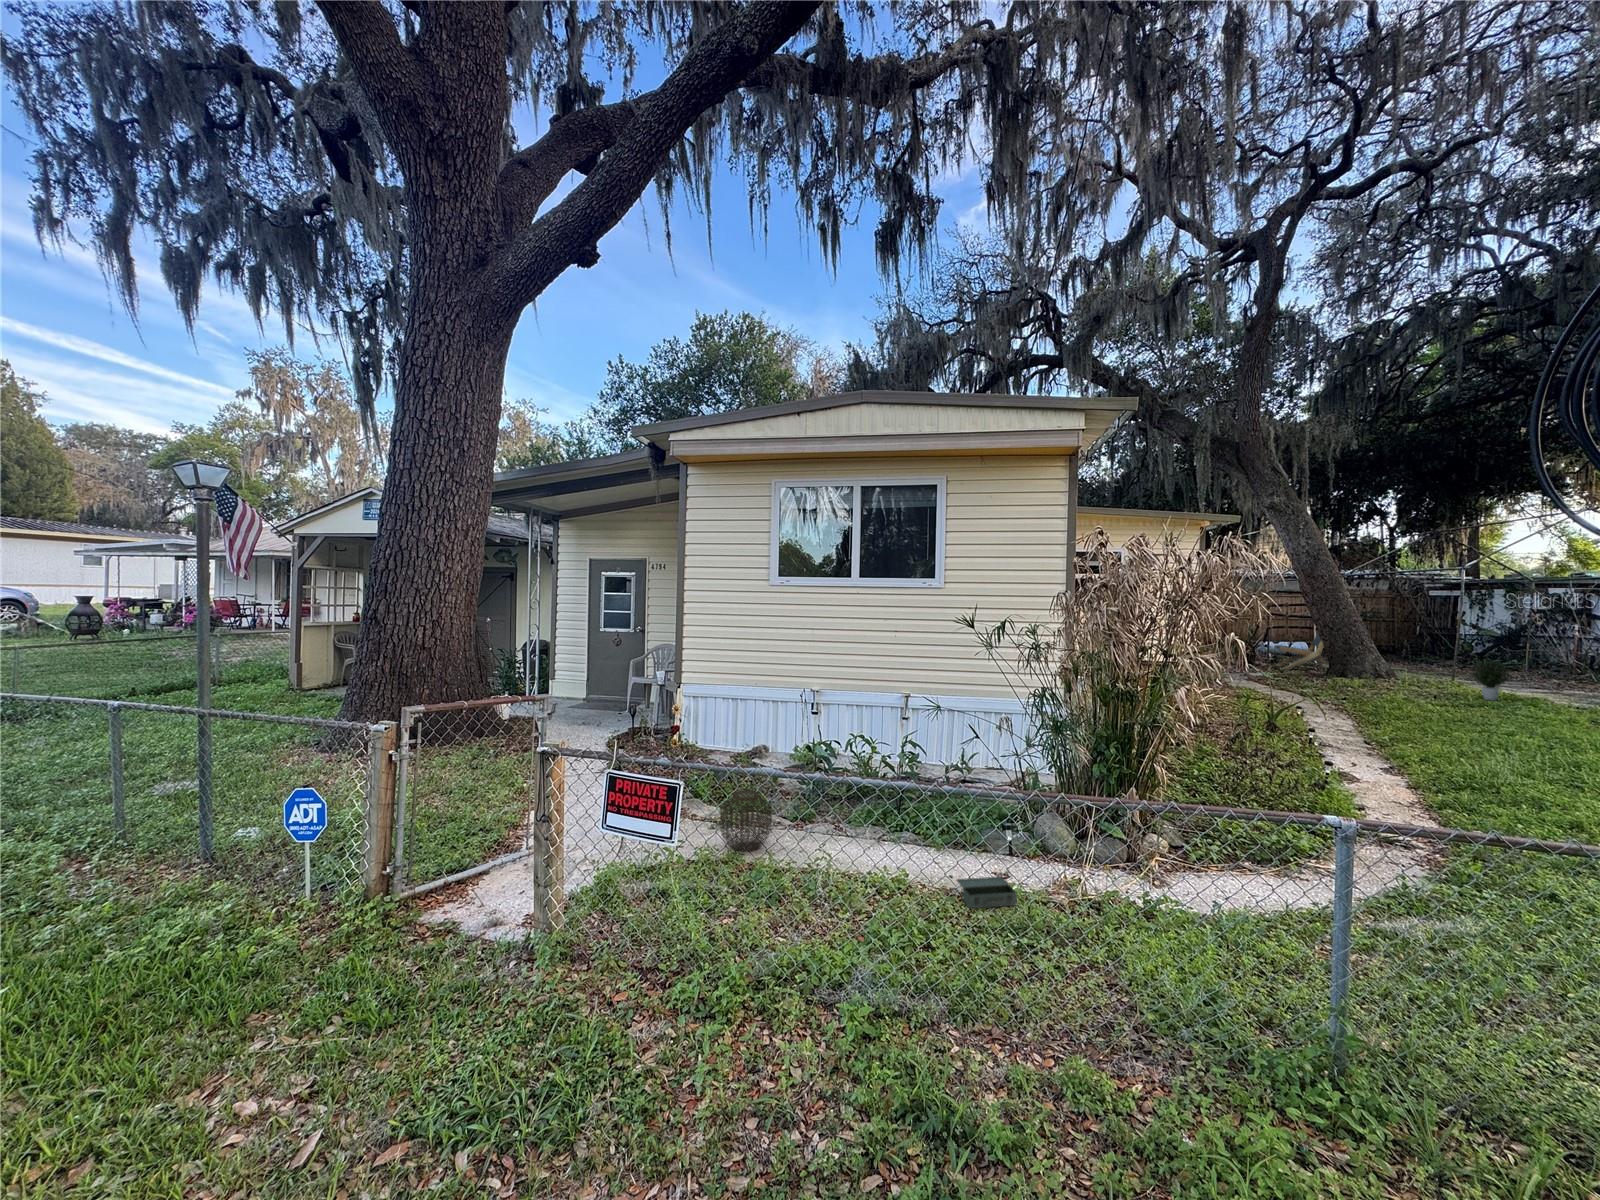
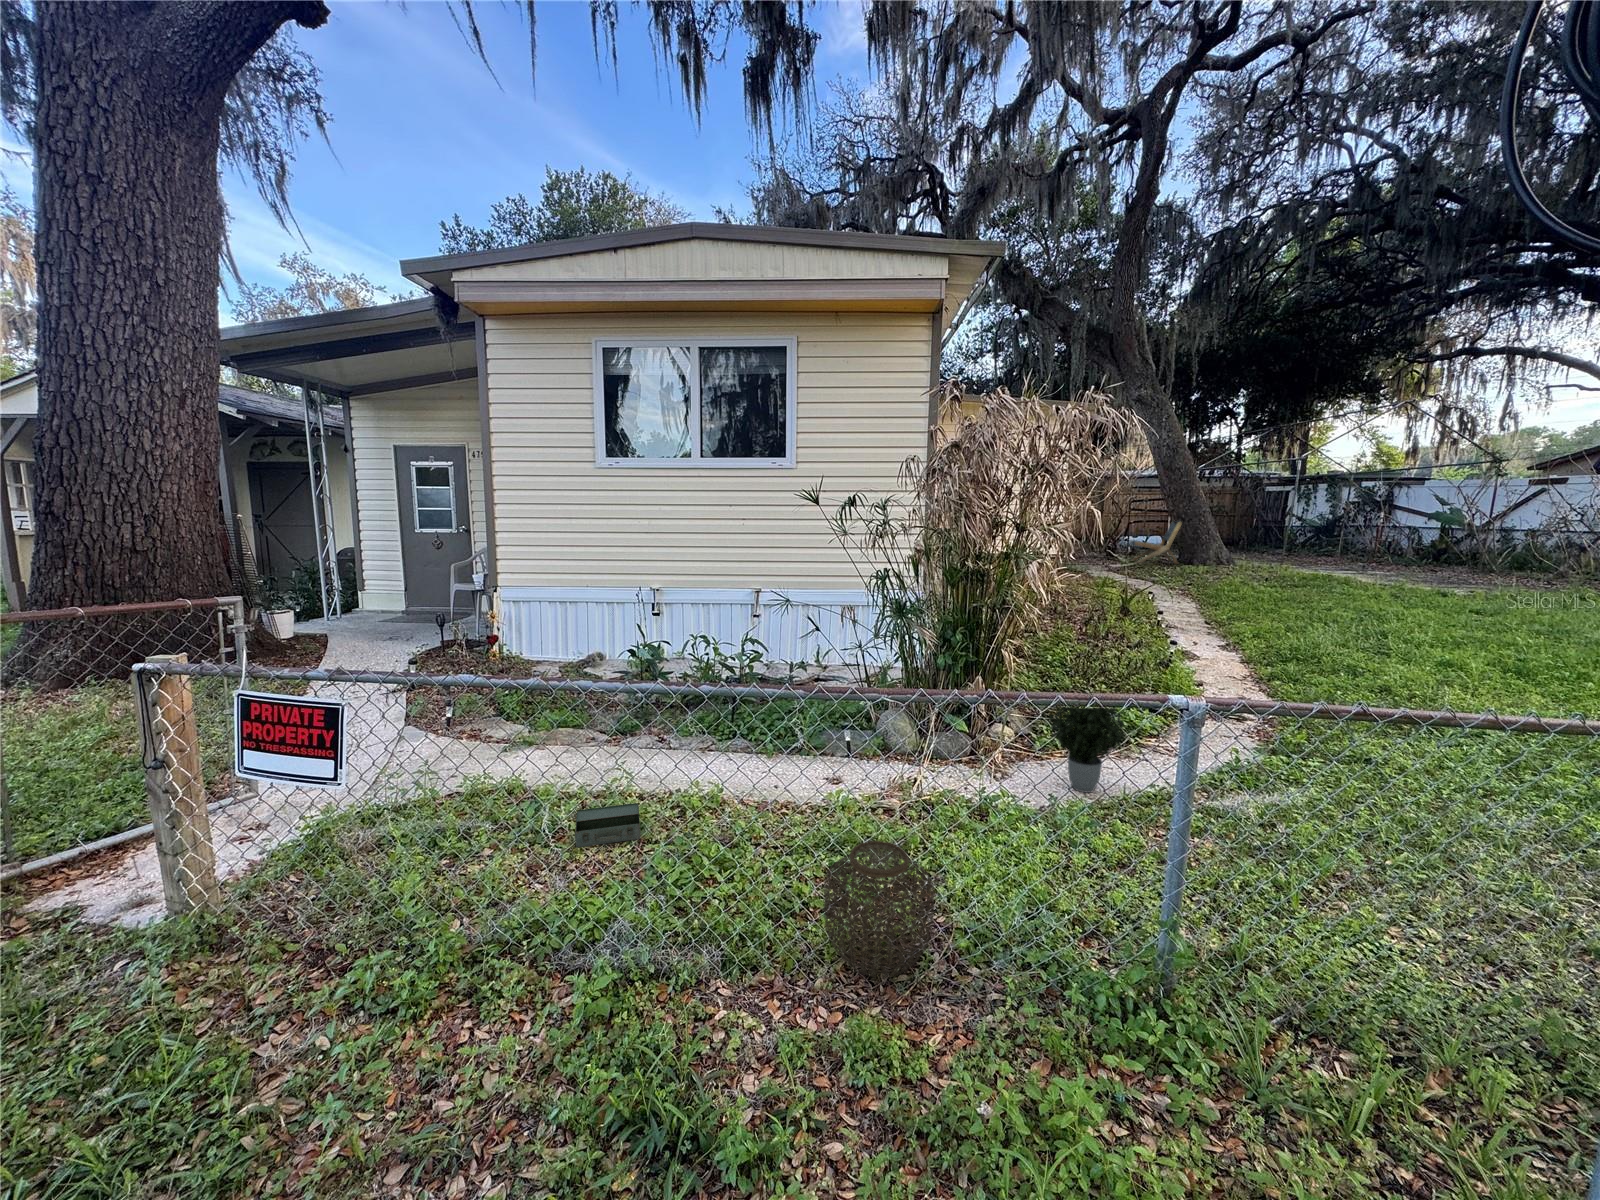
potted plant: present [1473,661,1510,701] -> present [1049,692,1125,793]
woven basket: present [720,790,772,852] -> present [824,841,934,978]
toolbox: present [957,877,1017,908] -> present [575,803,640,847]

